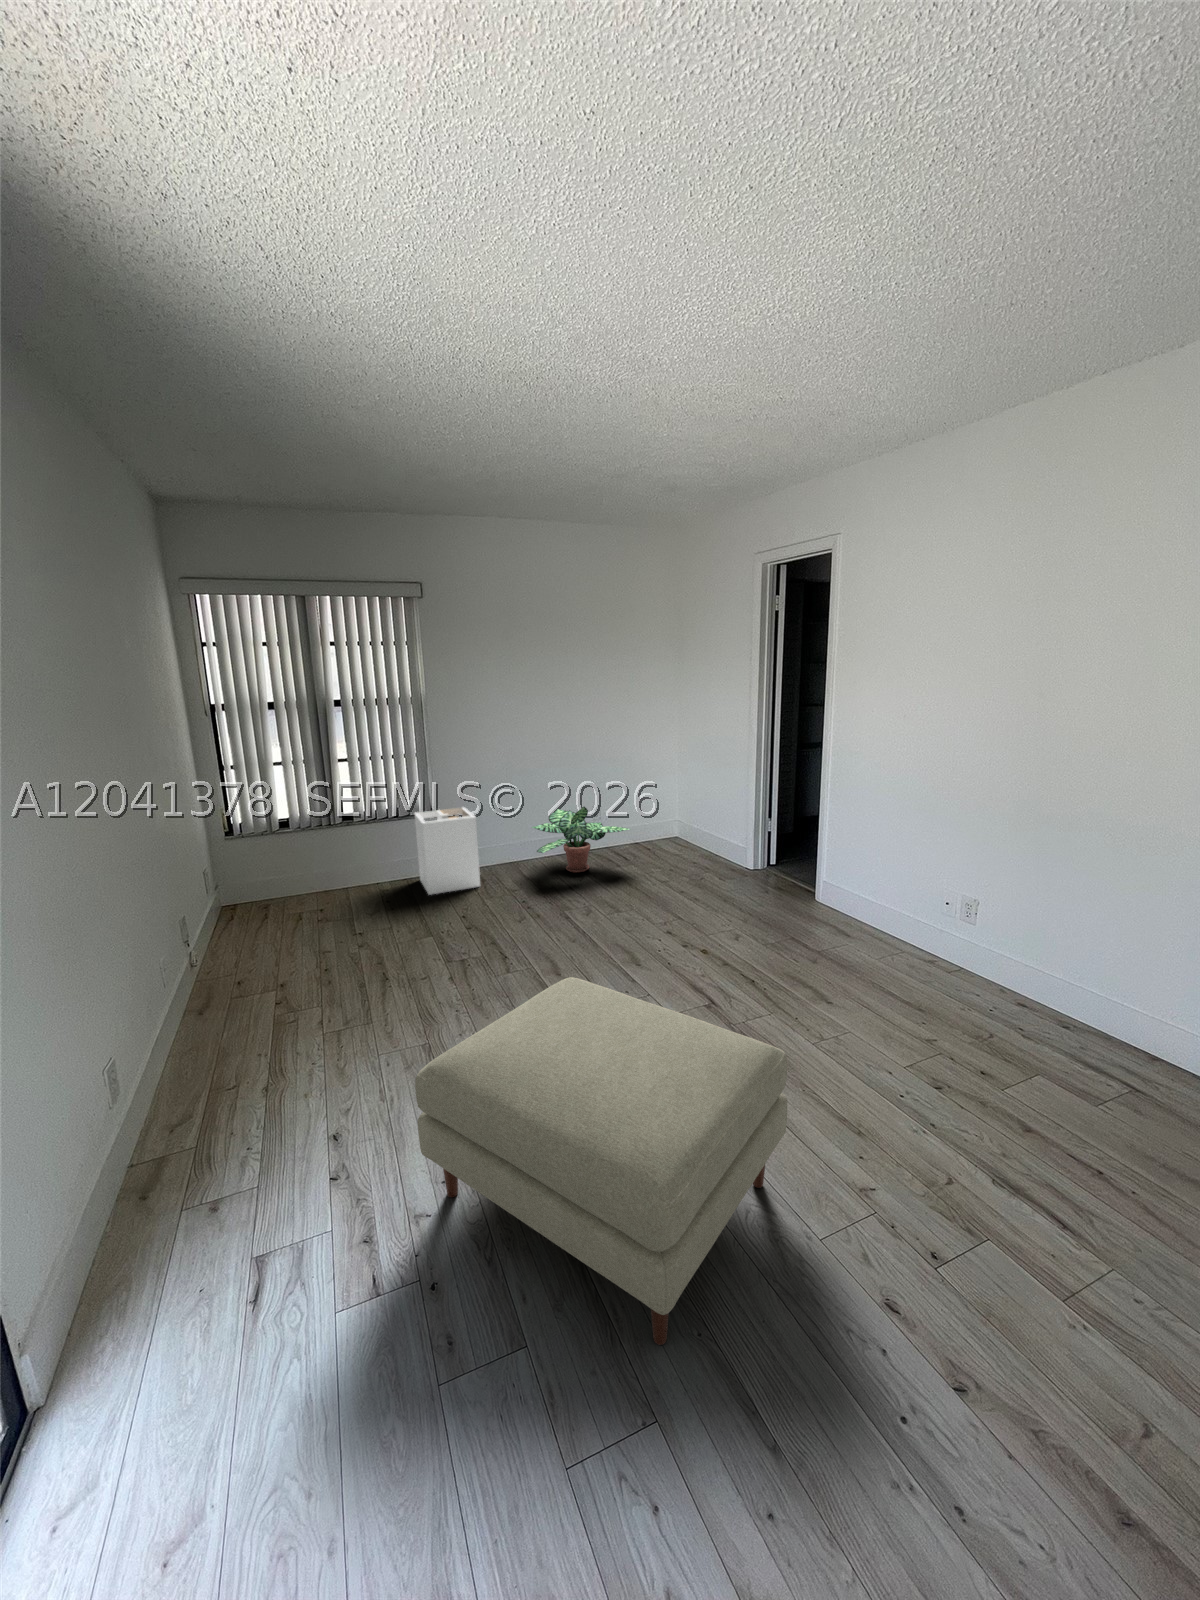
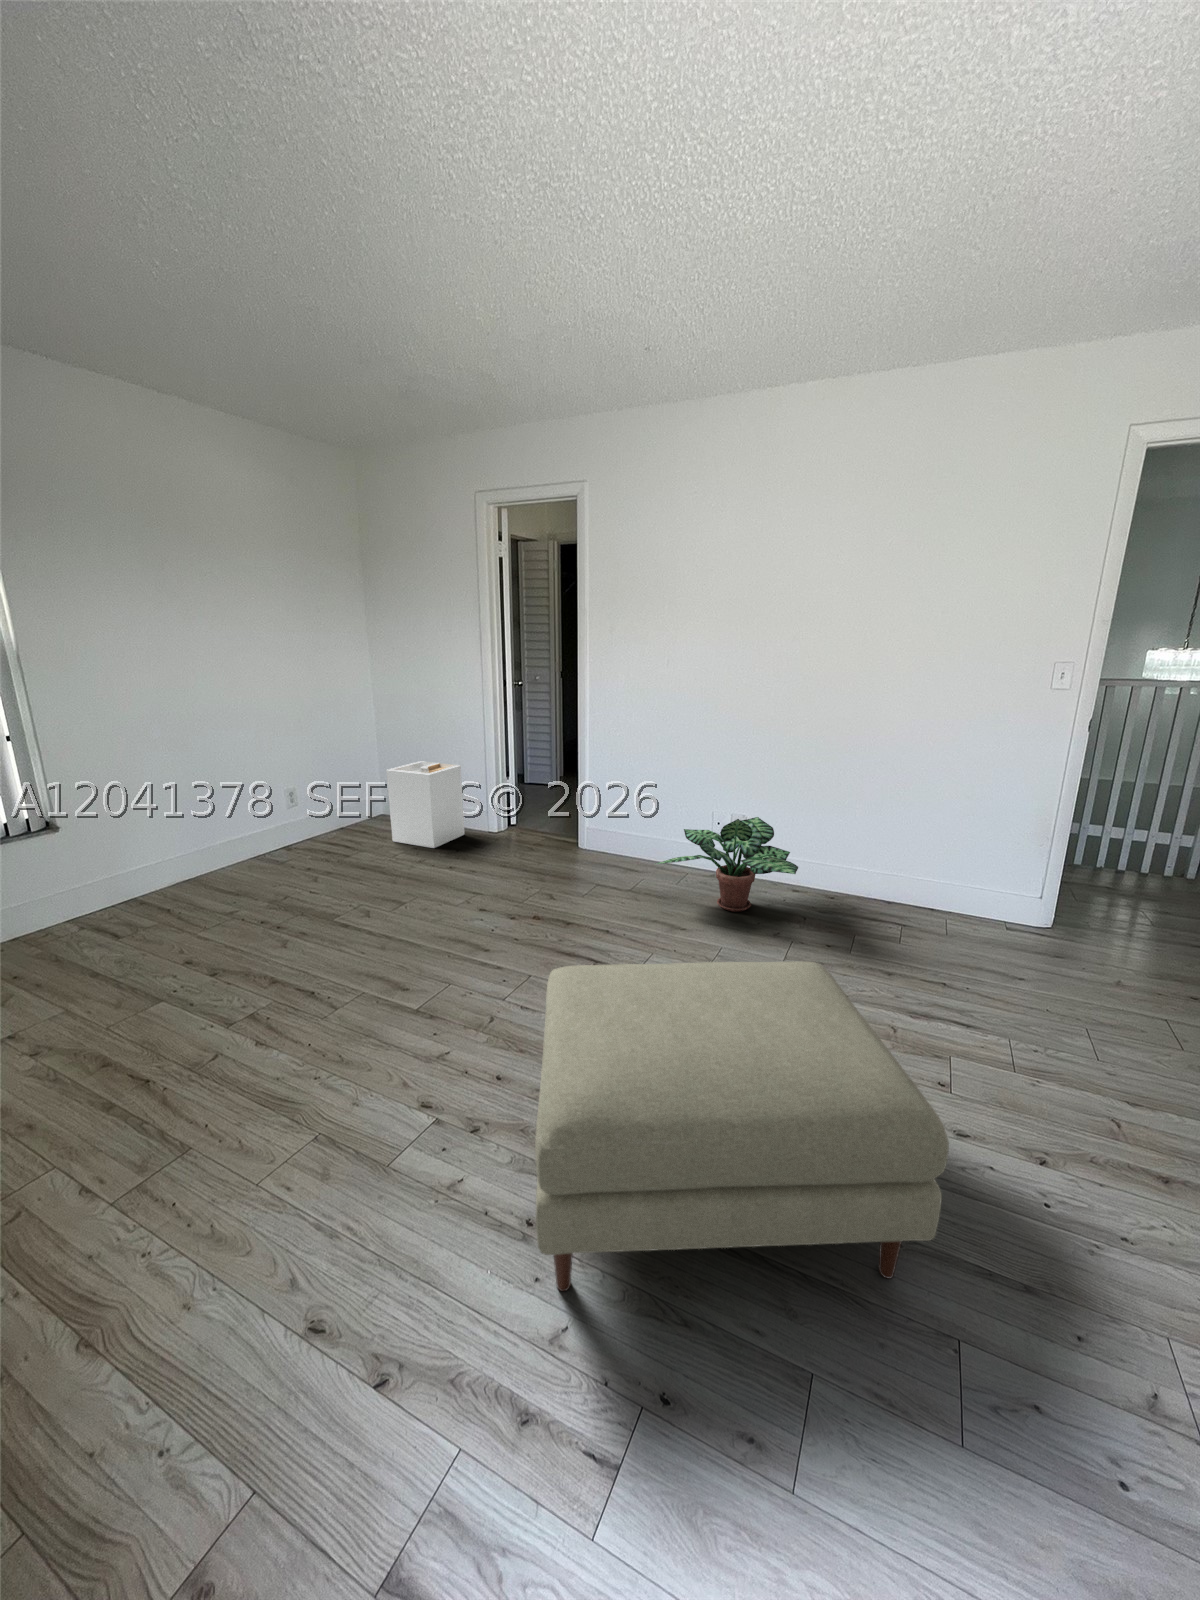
laundry hamper: present [415,807,480,895] -> present [387,761,464,848]
potted plant: present [532,807,630,872] -> present [656,817,798,911]

